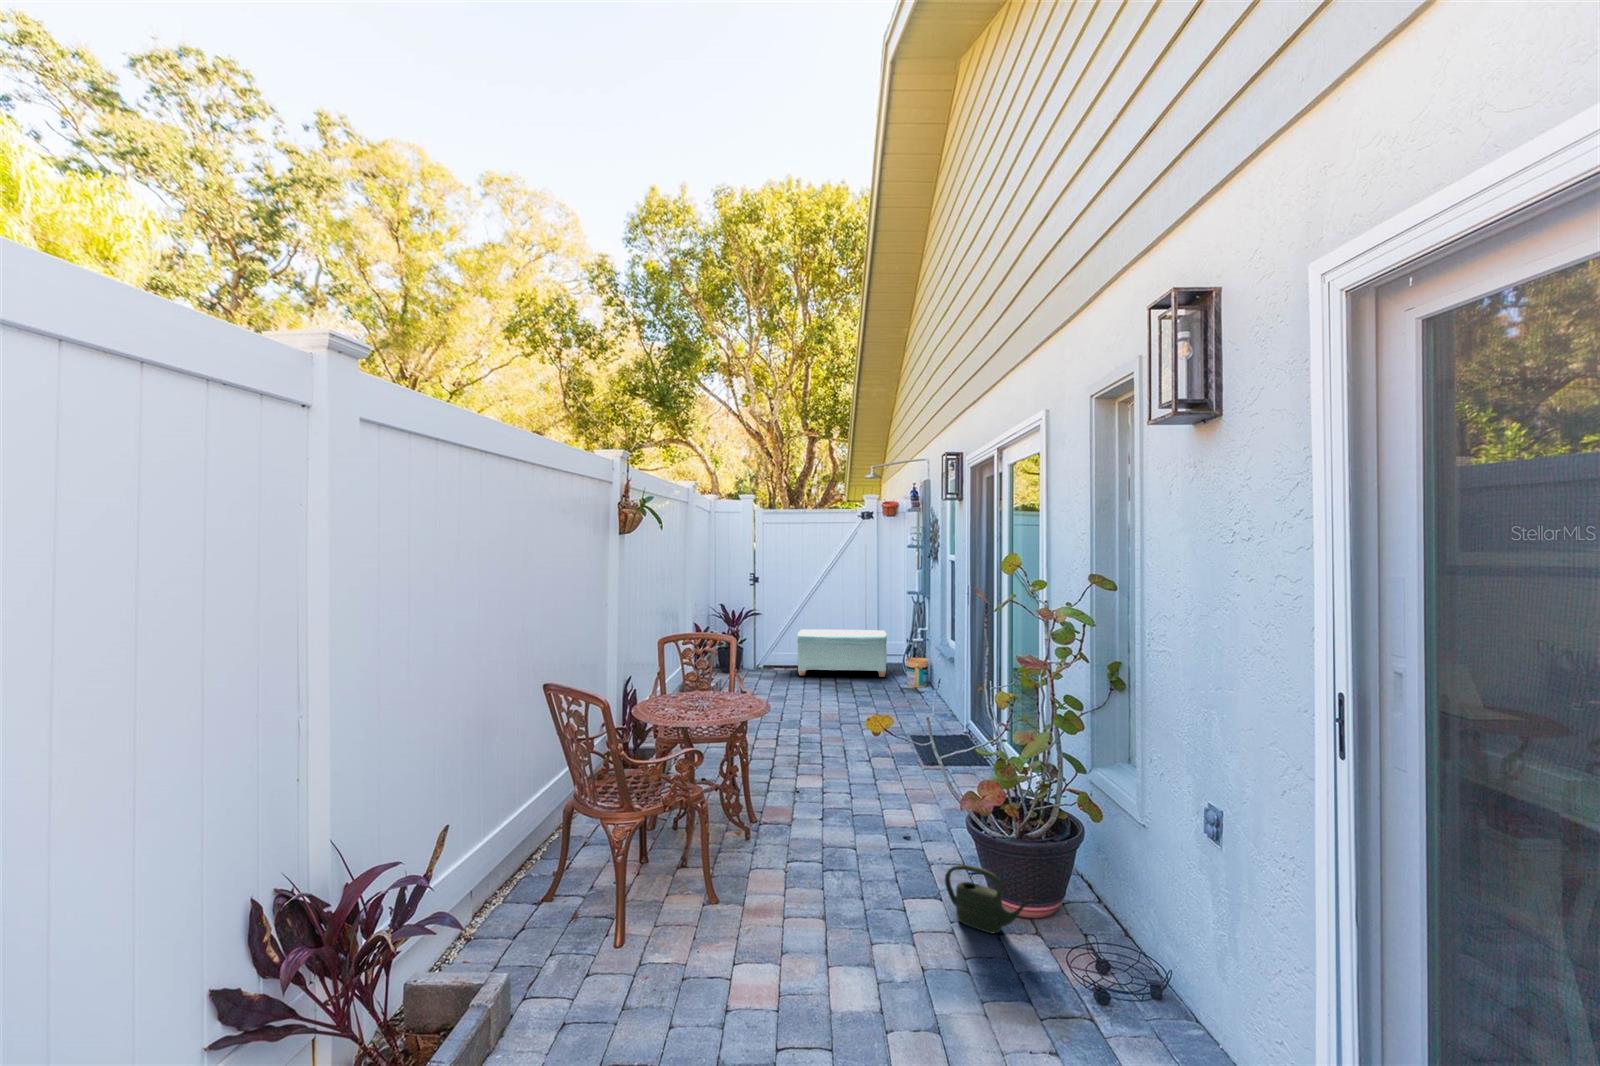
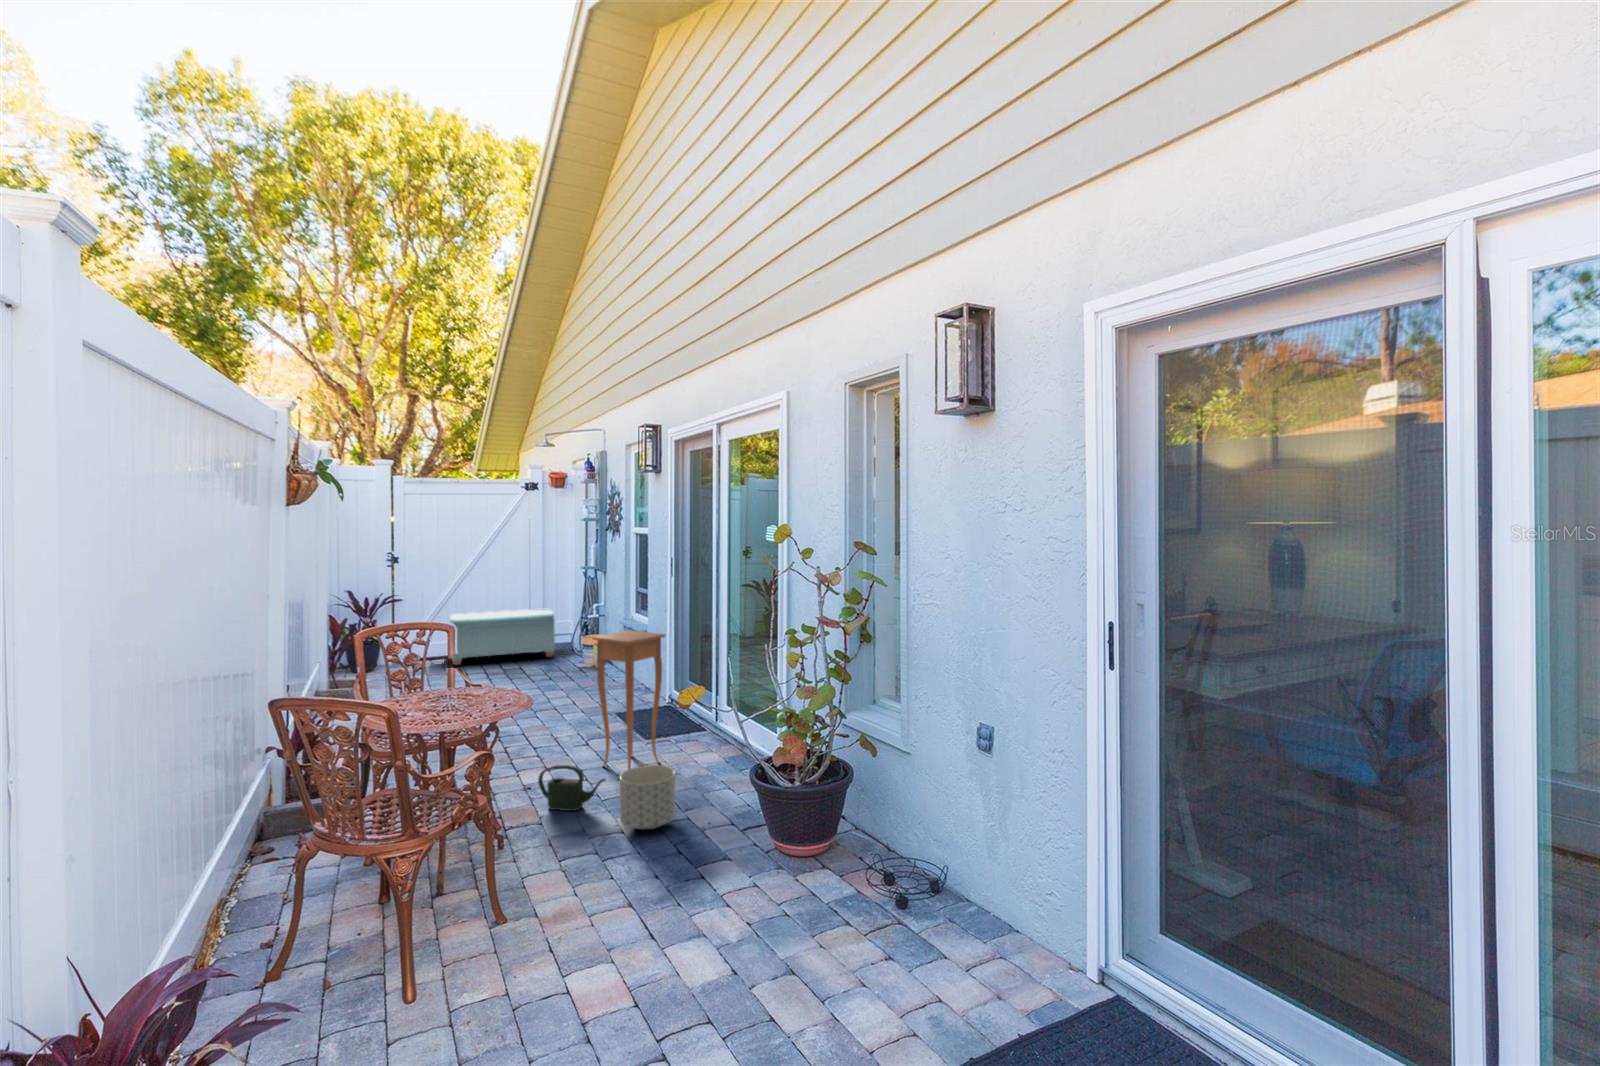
side table: none [863,655,933,798] -> present [593,630,666,769]
planter: none [854,789,907,854] -> present [620,765,676,830]
watering can: present [945,865,1034,934] -> present [538,765,606,811]

